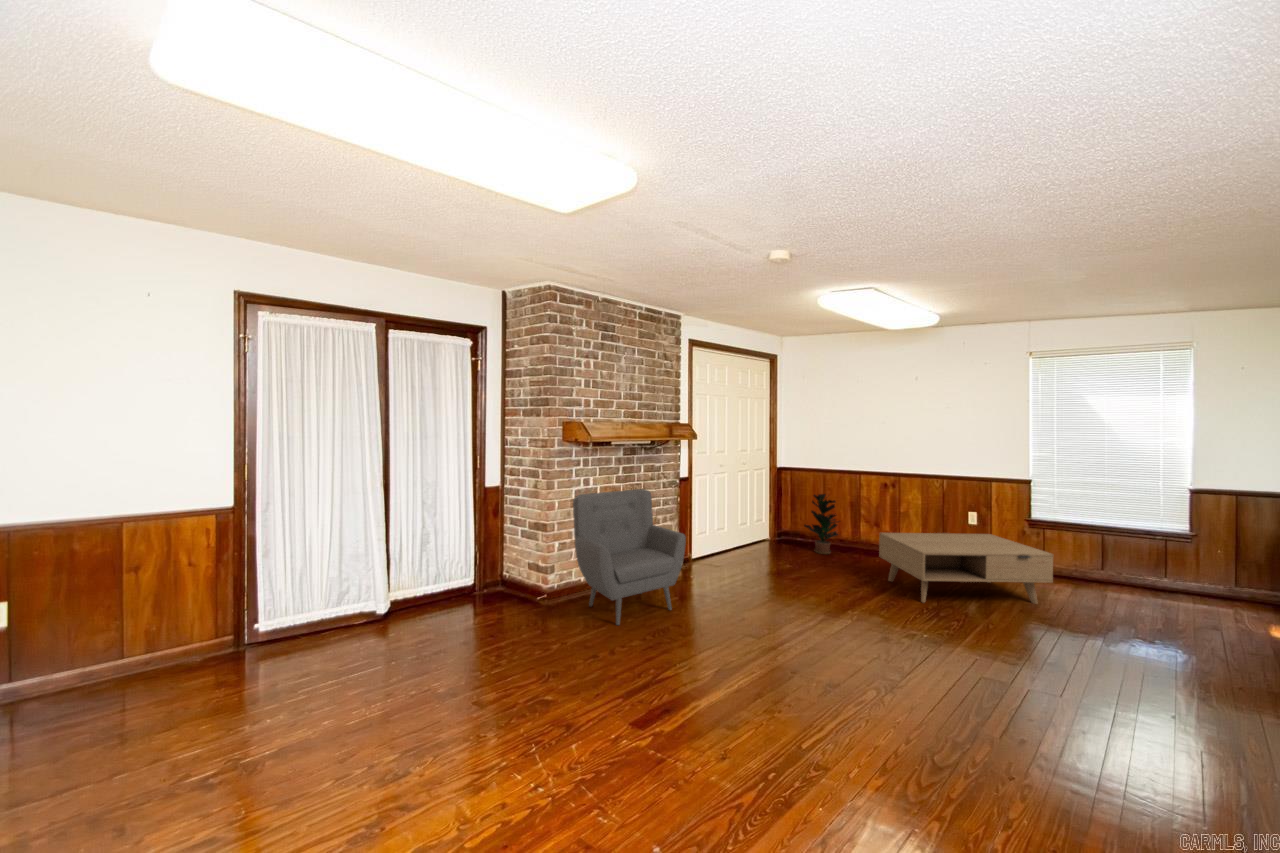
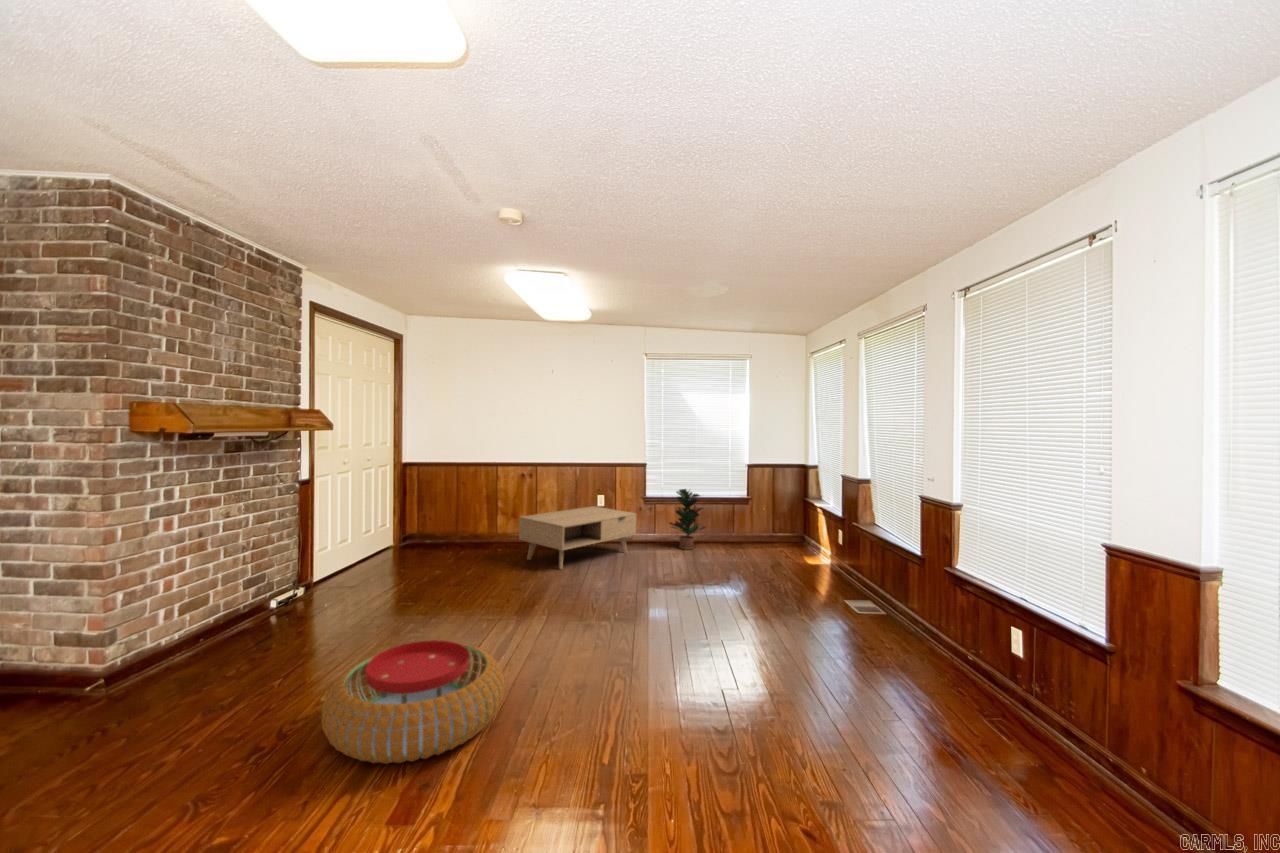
armchair: present [573,489,686,625] -> none [157,497,342,679]
potted plant: present [804,494,839,554] -> present [670,489,705,549]
pouf: none [603,637,759,760] -> present [322,641,504,764]

